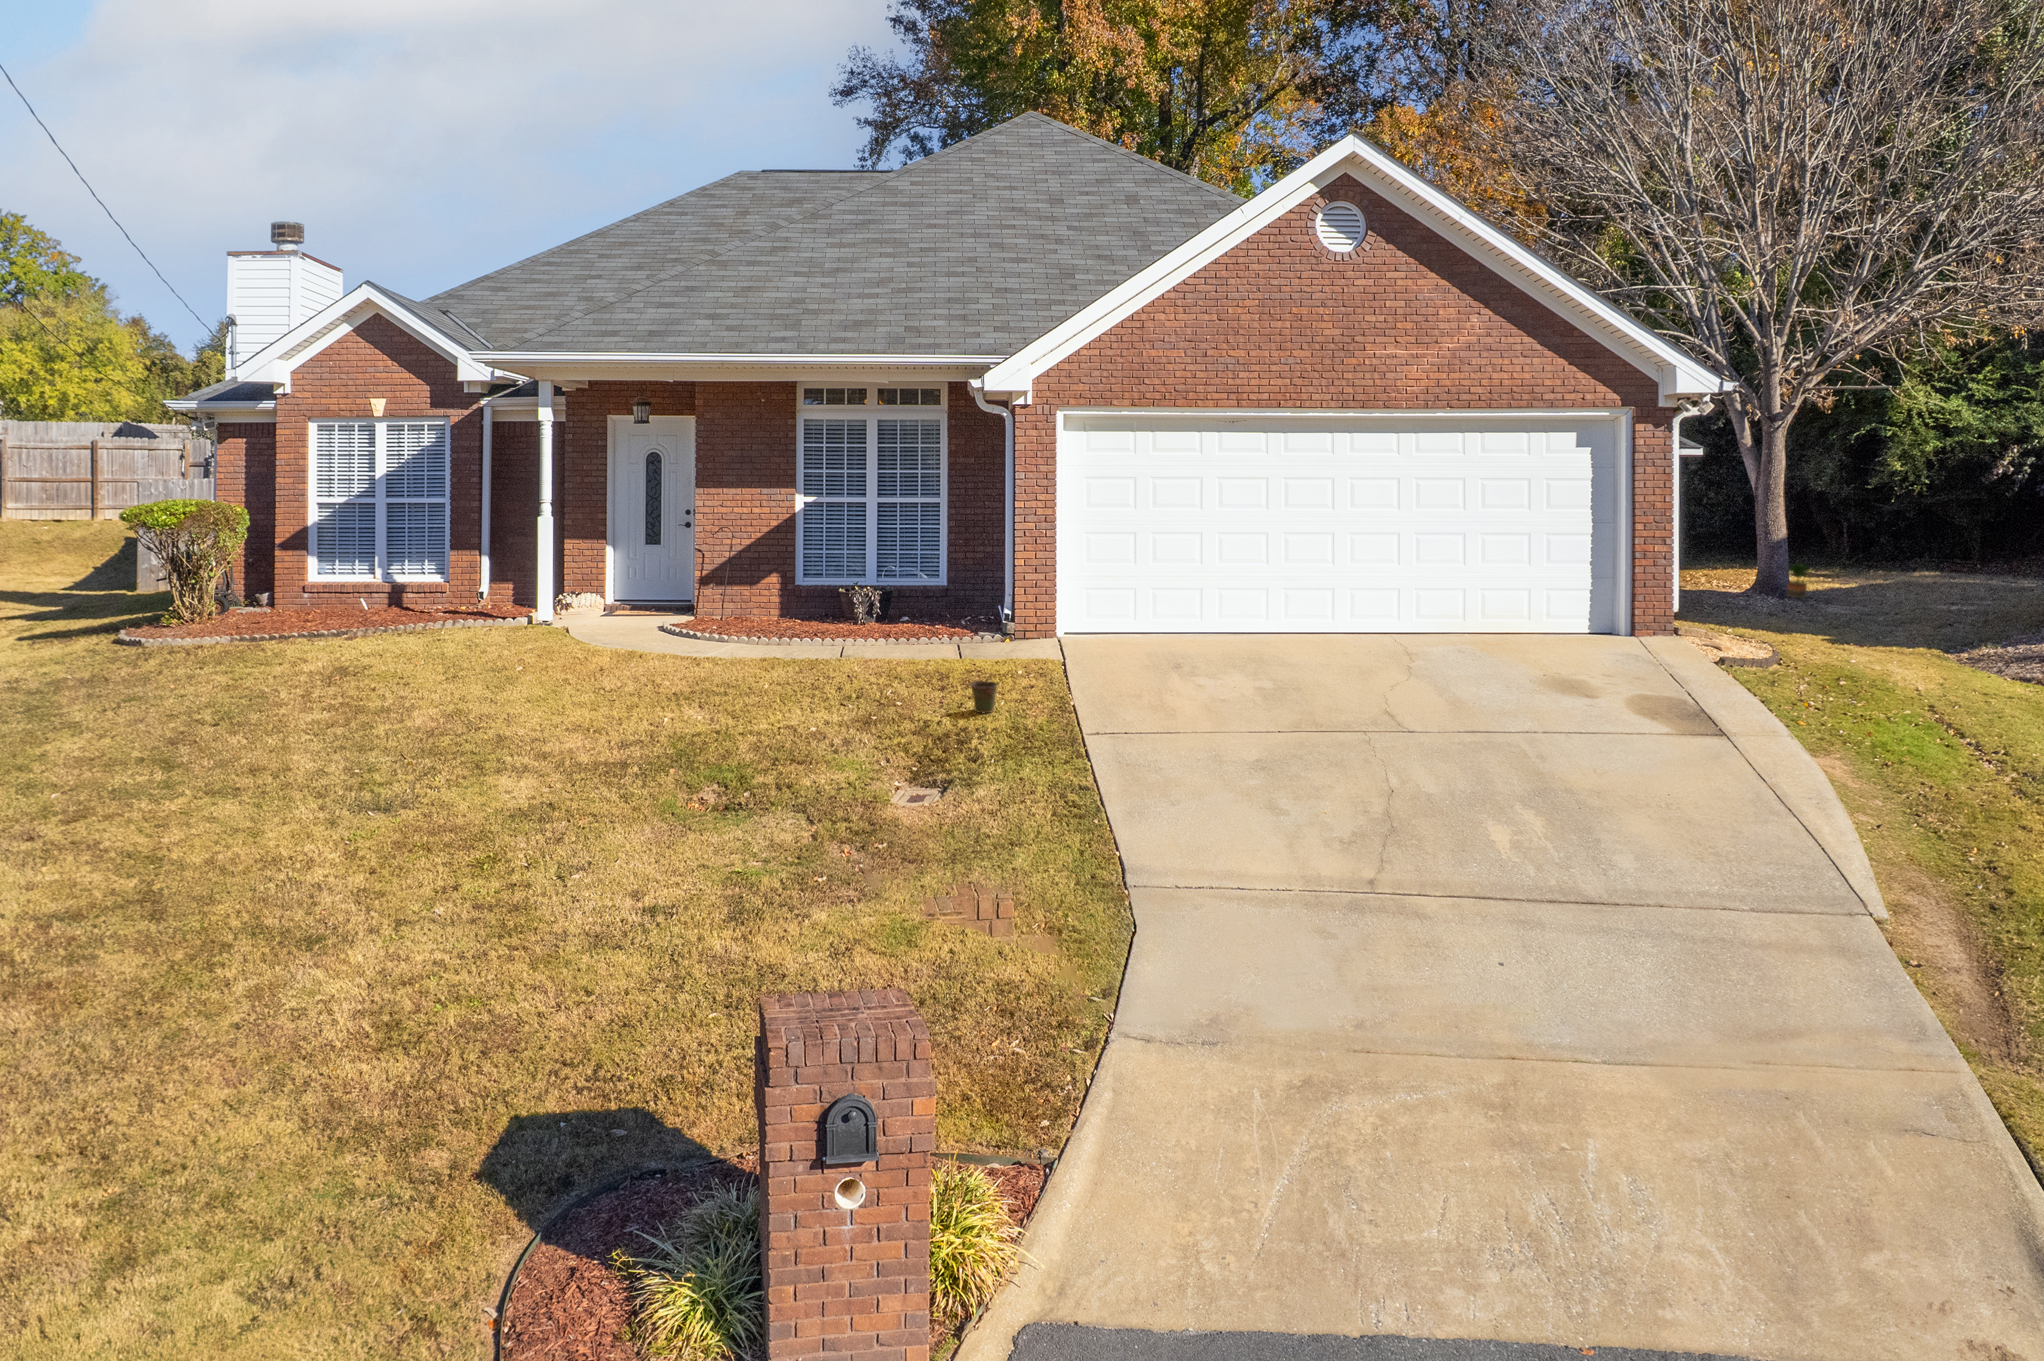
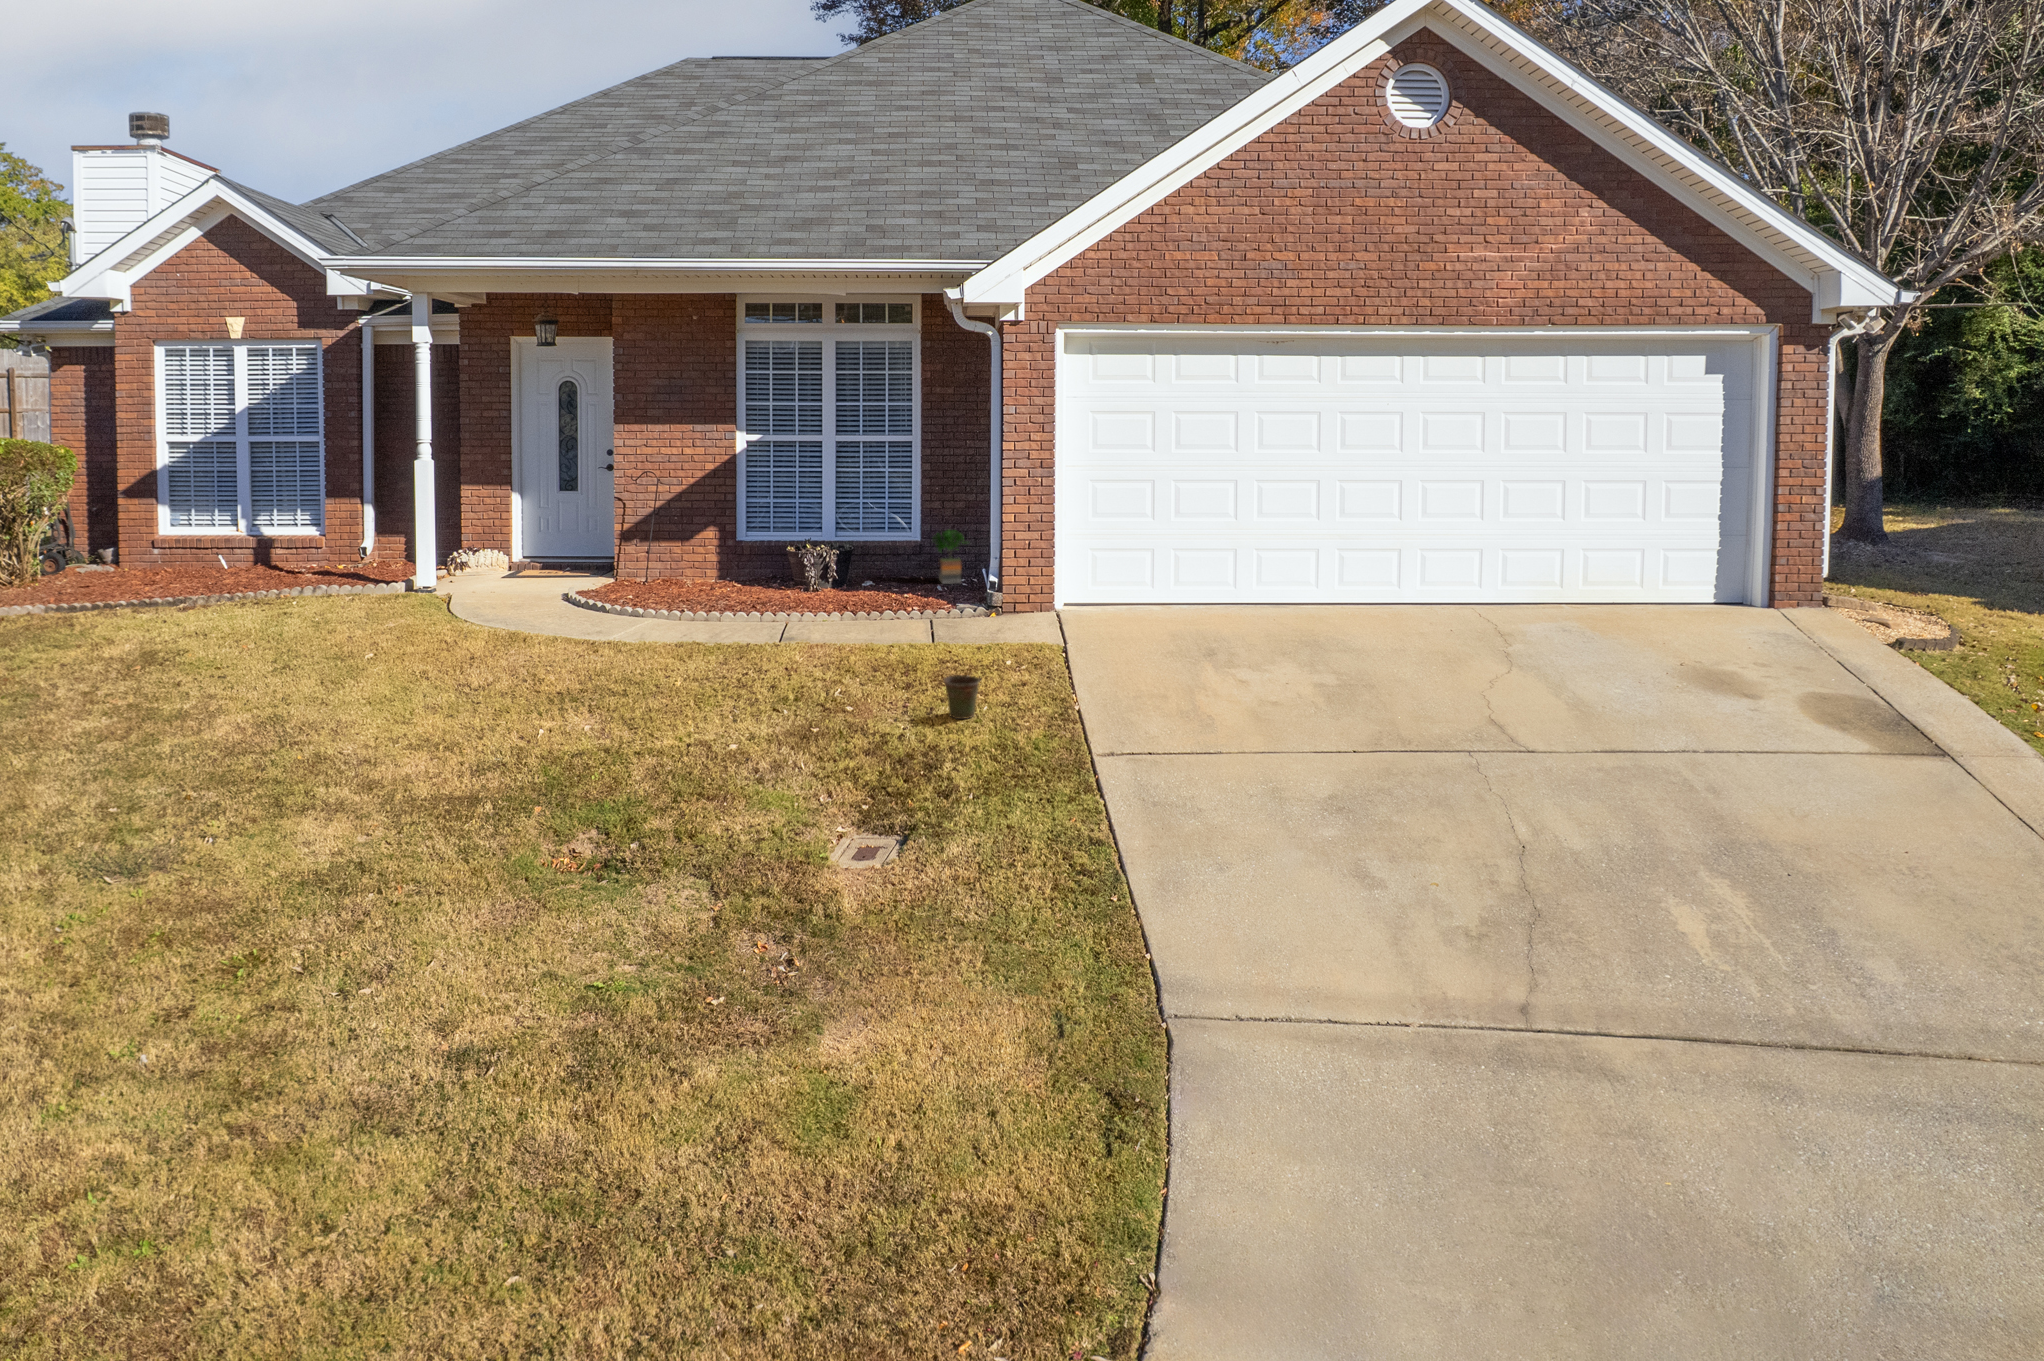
potted tree: present [1786,564,1812,598] -> present [933,530,967,584]

